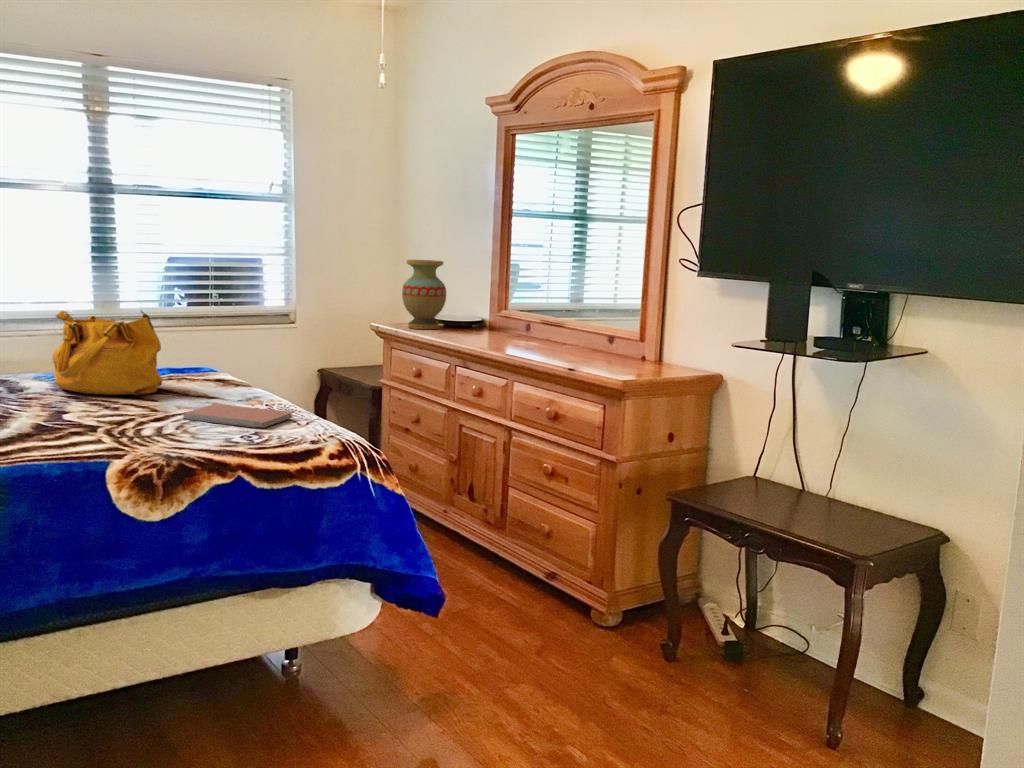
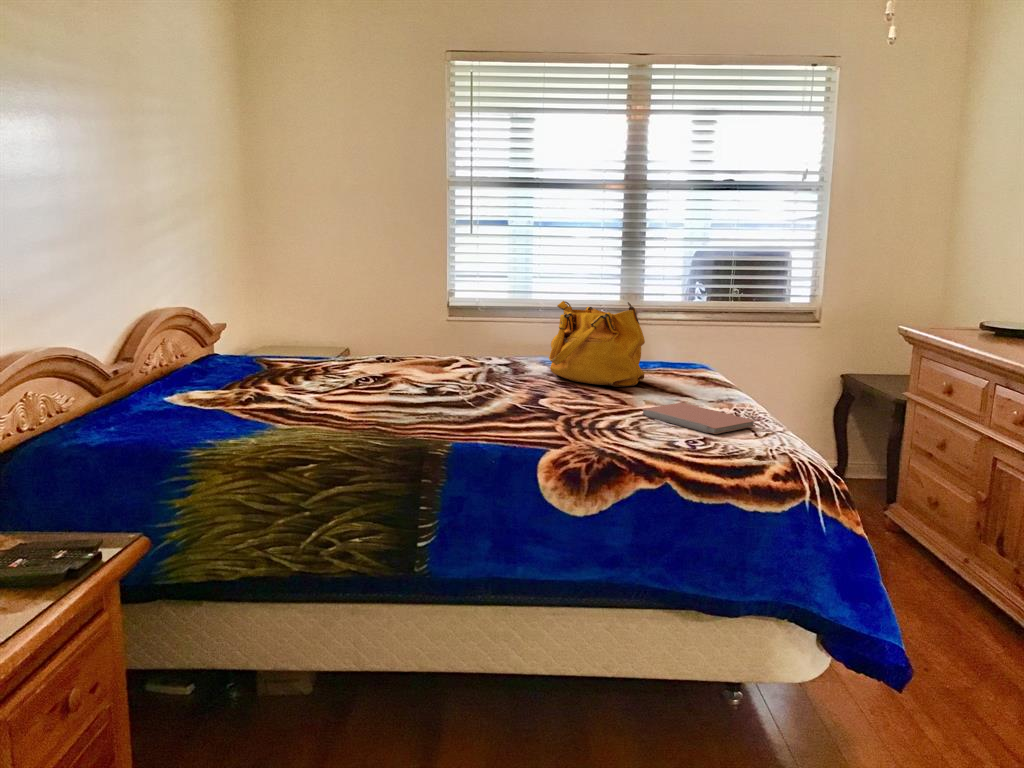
vase: present [402,260,446,329] -> none [940,252,1000,337]

